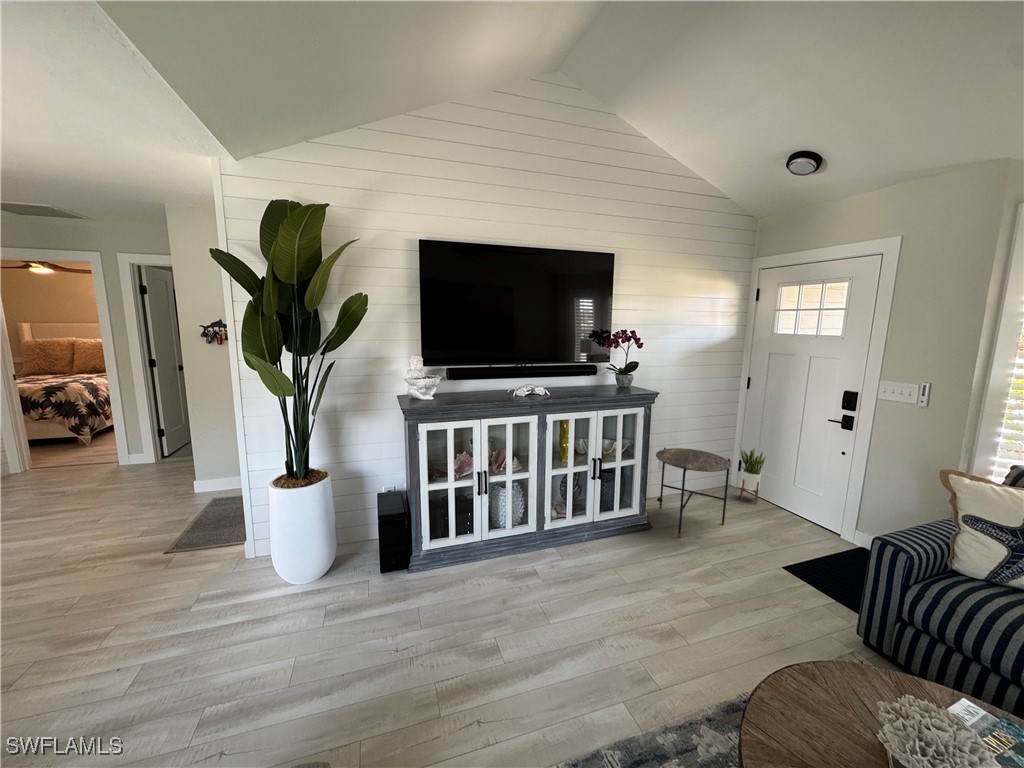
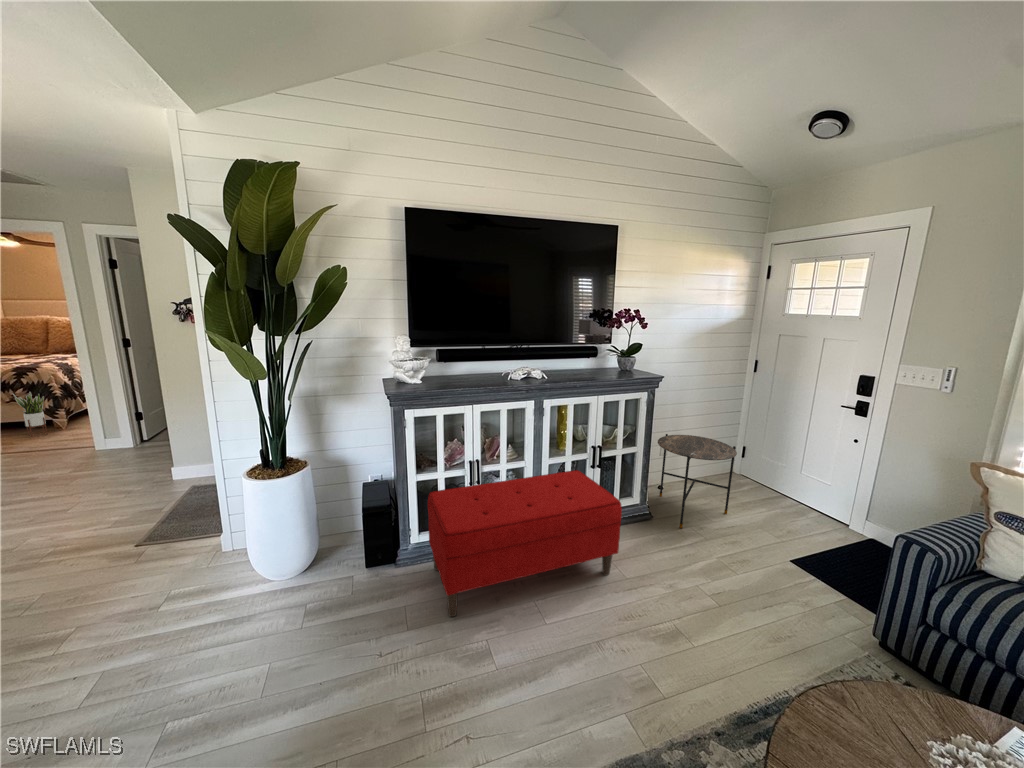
potted plant: present [739,444,766,504] -> present [13,392,48,437]
bench: none [439,481,620,617] -> present [428,470,622,617]

